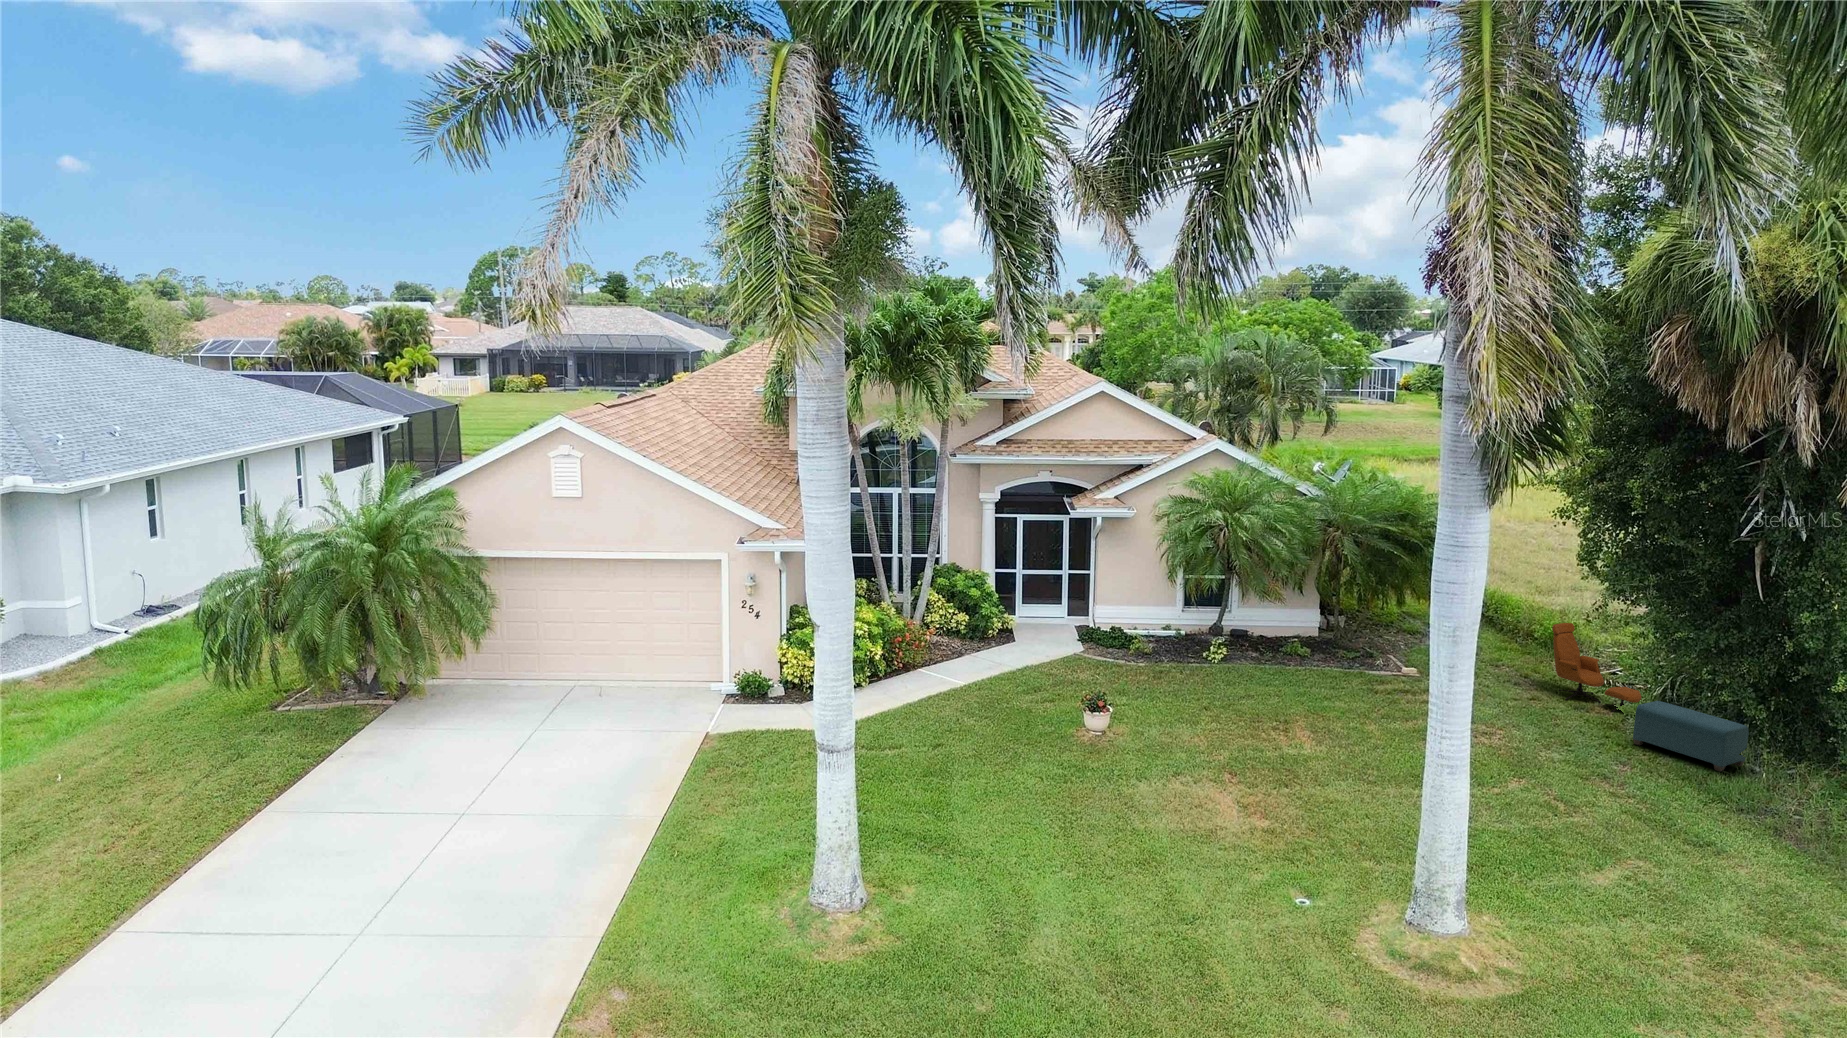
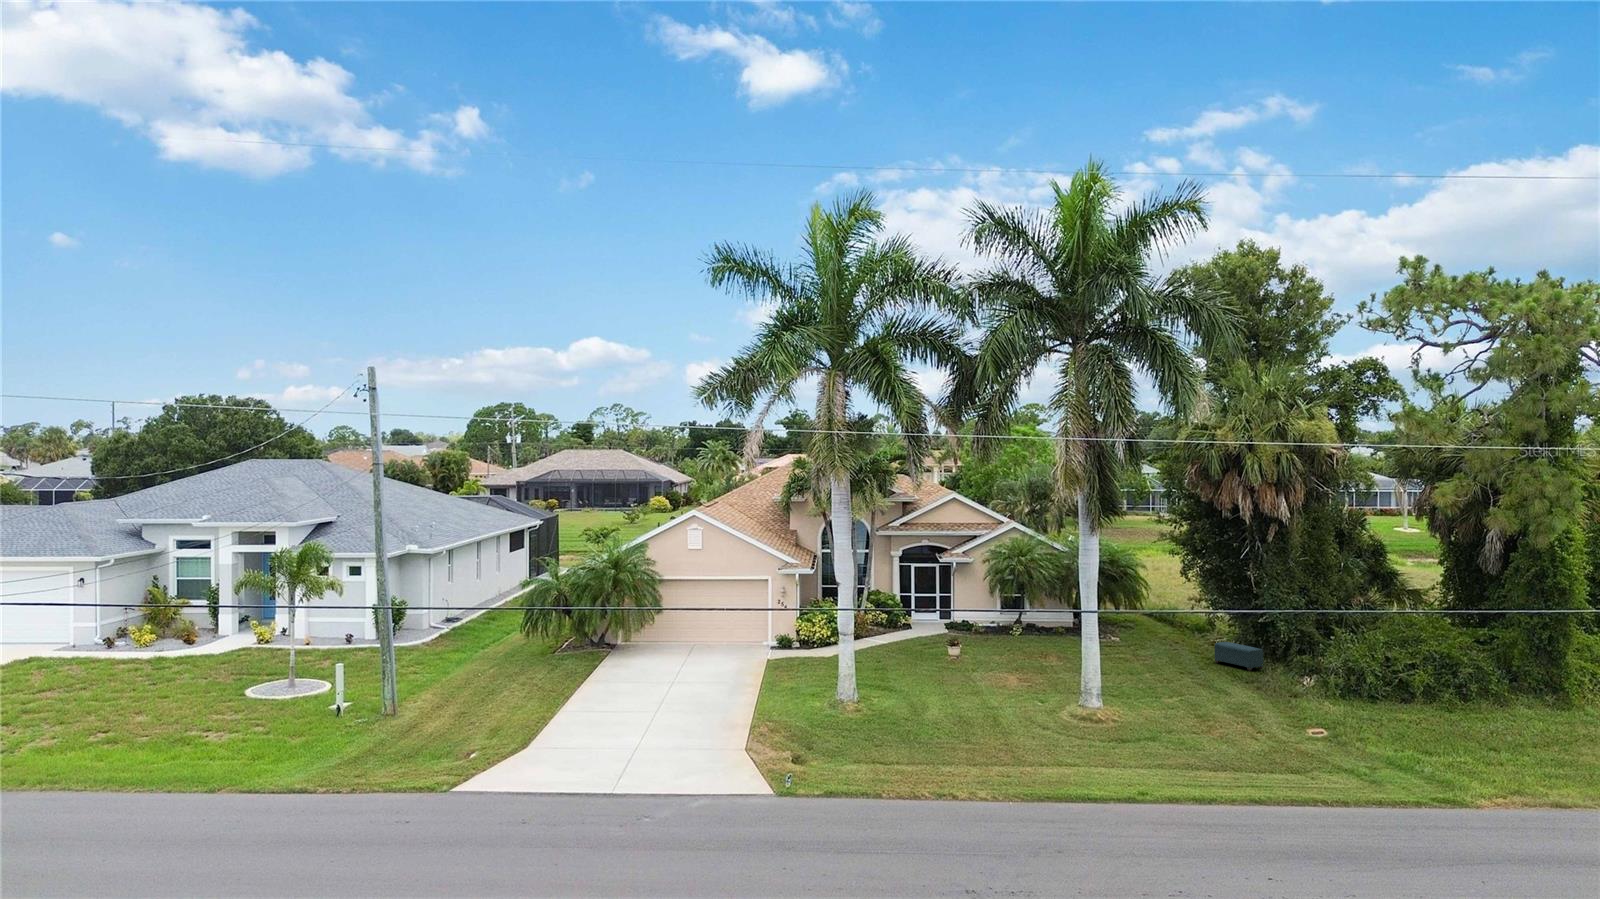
lounge chair: present [1552,623,1642,712] -> none [1184,611,1227,654]

